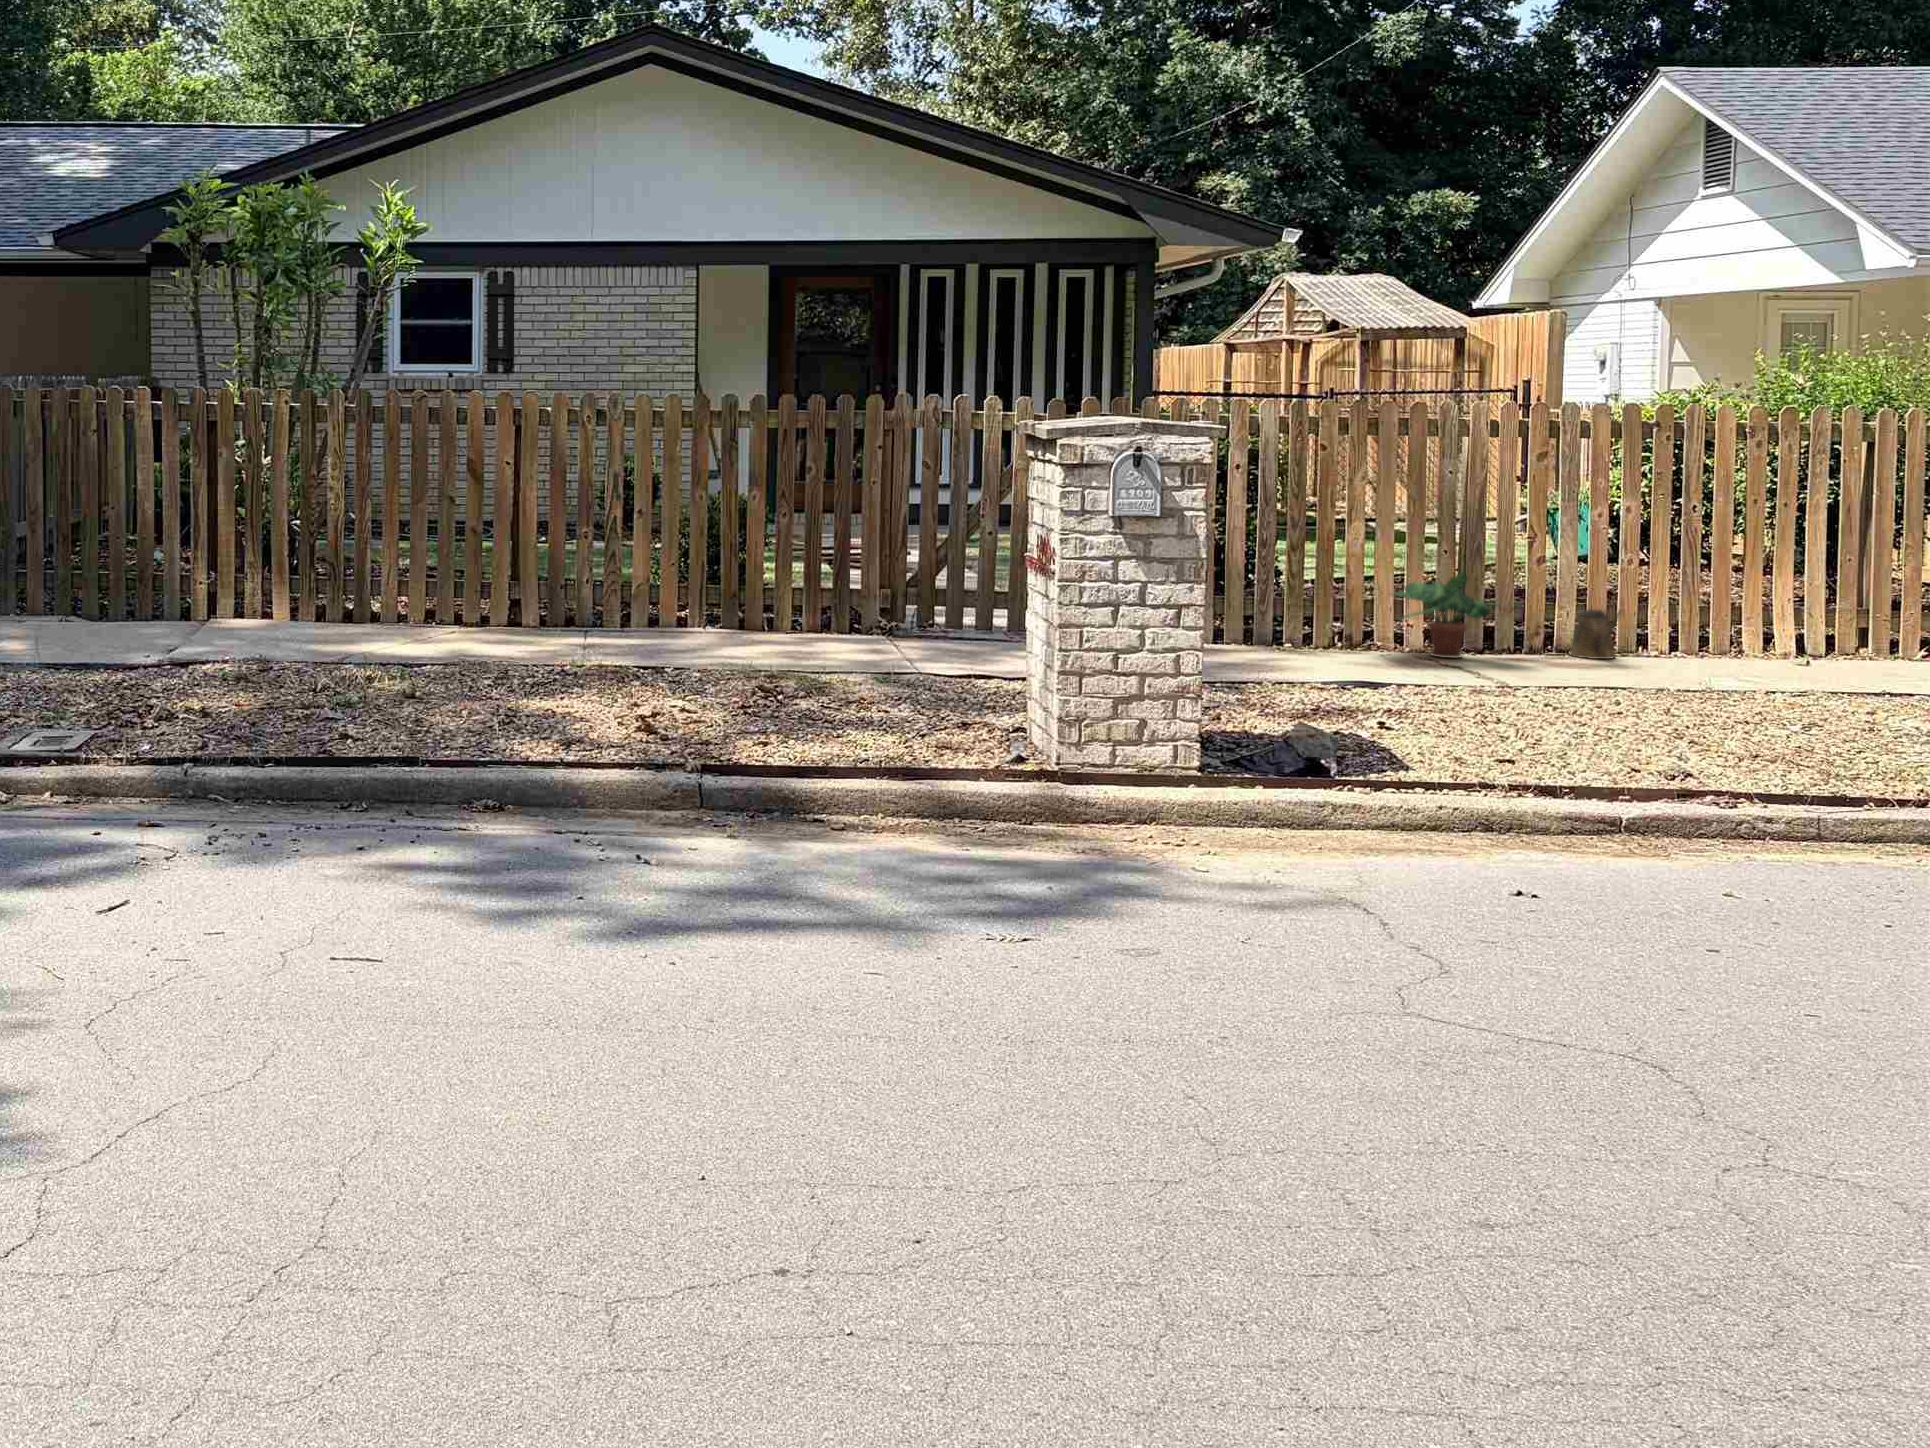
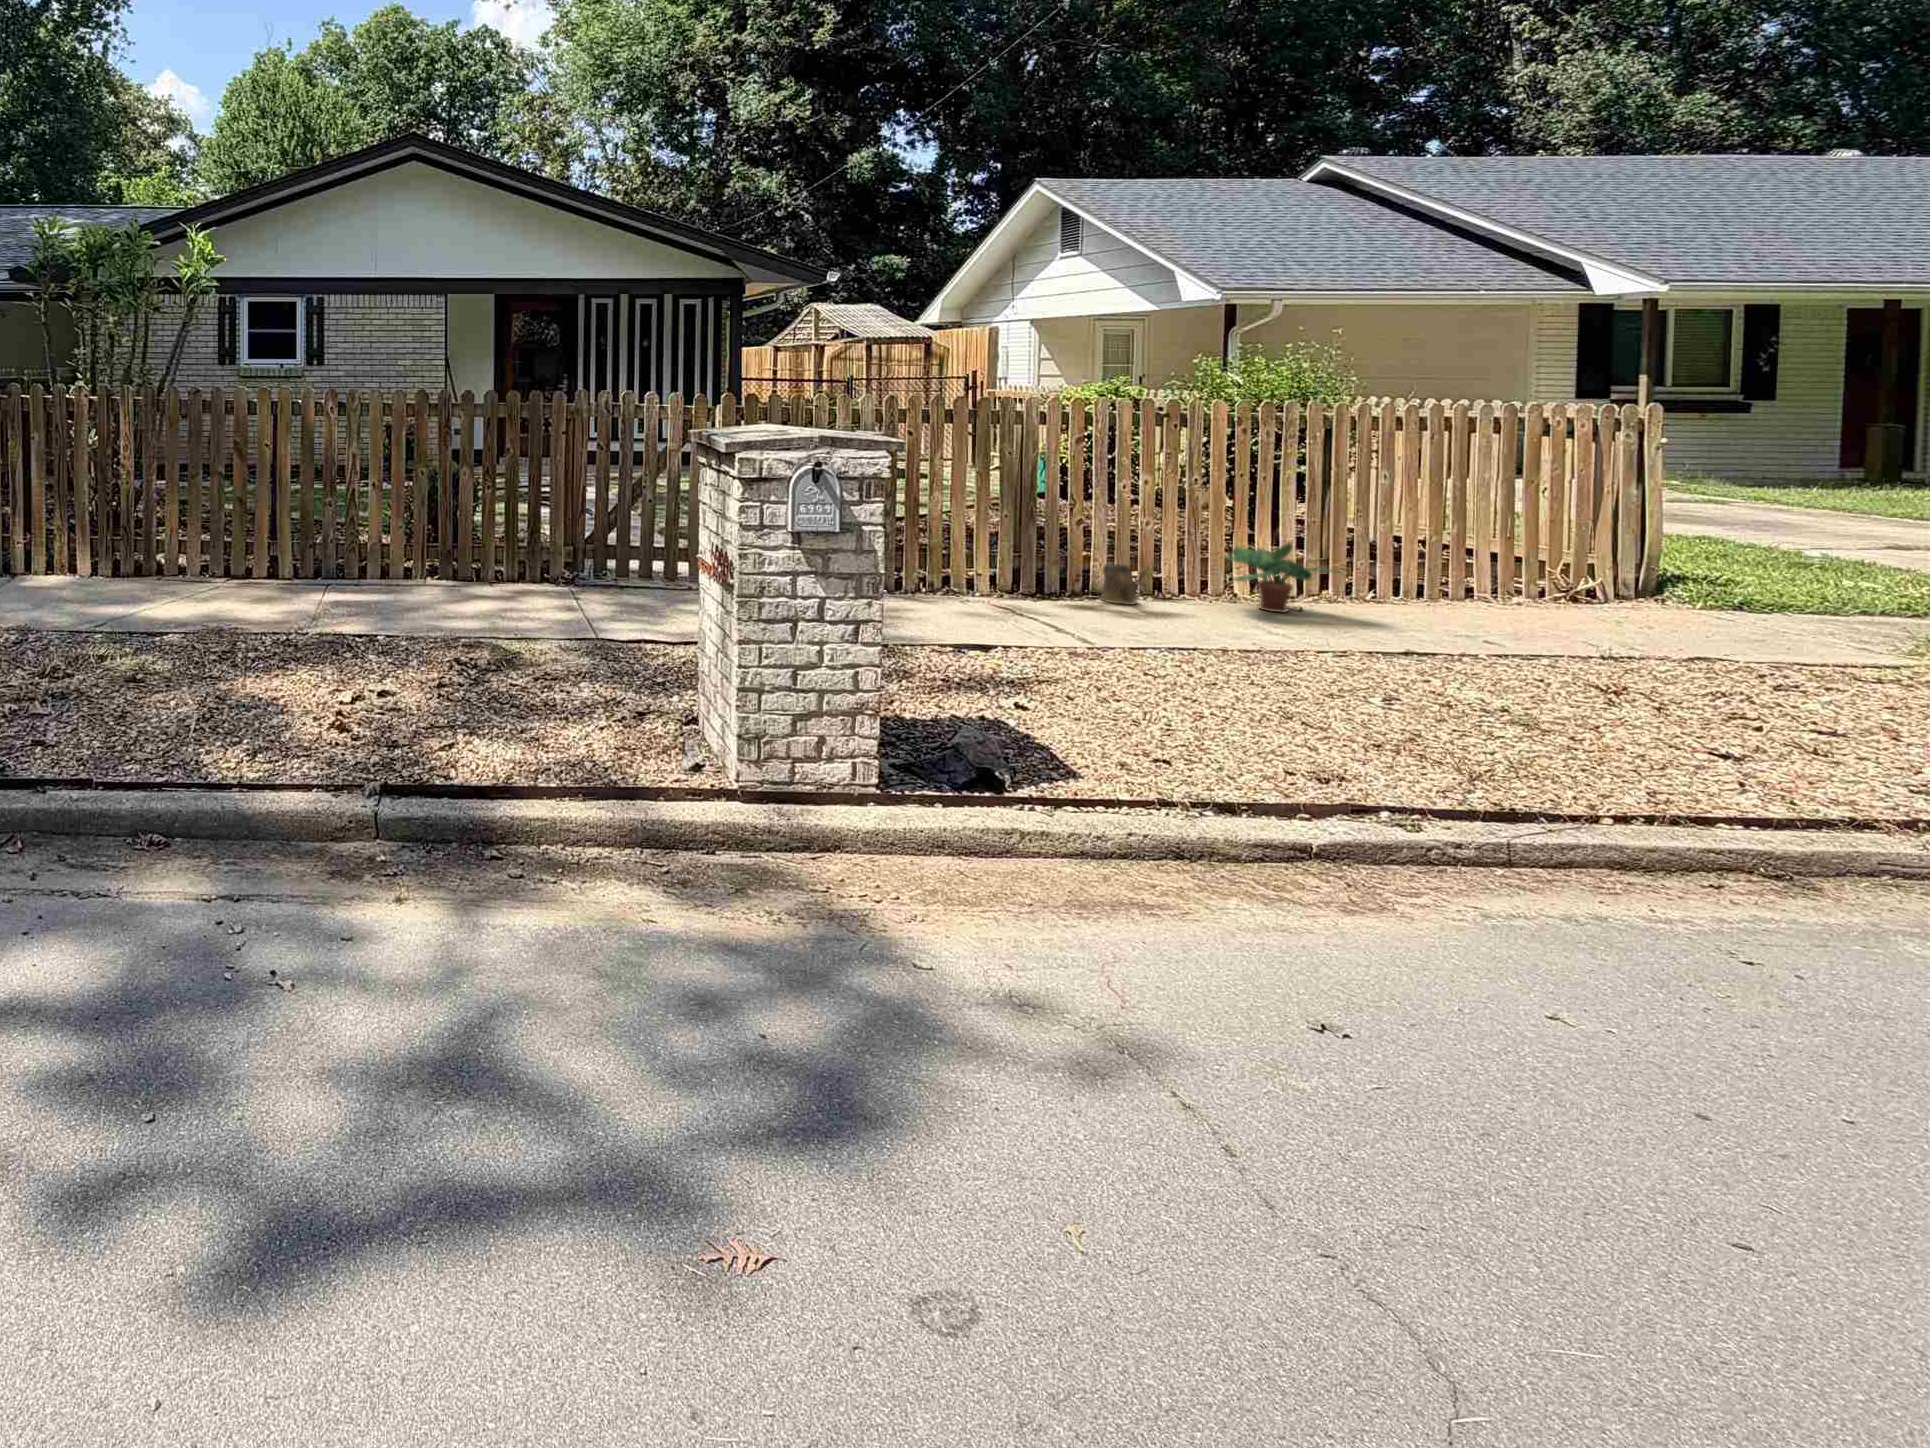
potted plant: present [1390,572,1523,658] -> present [1226,543,1339,613]

